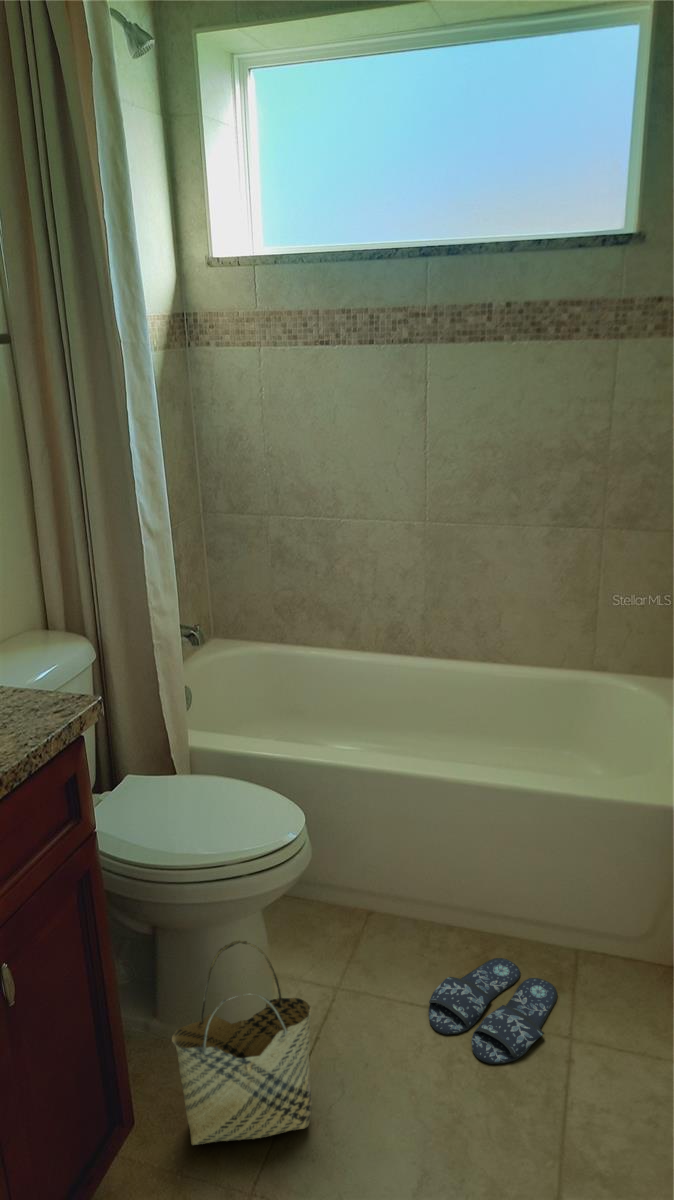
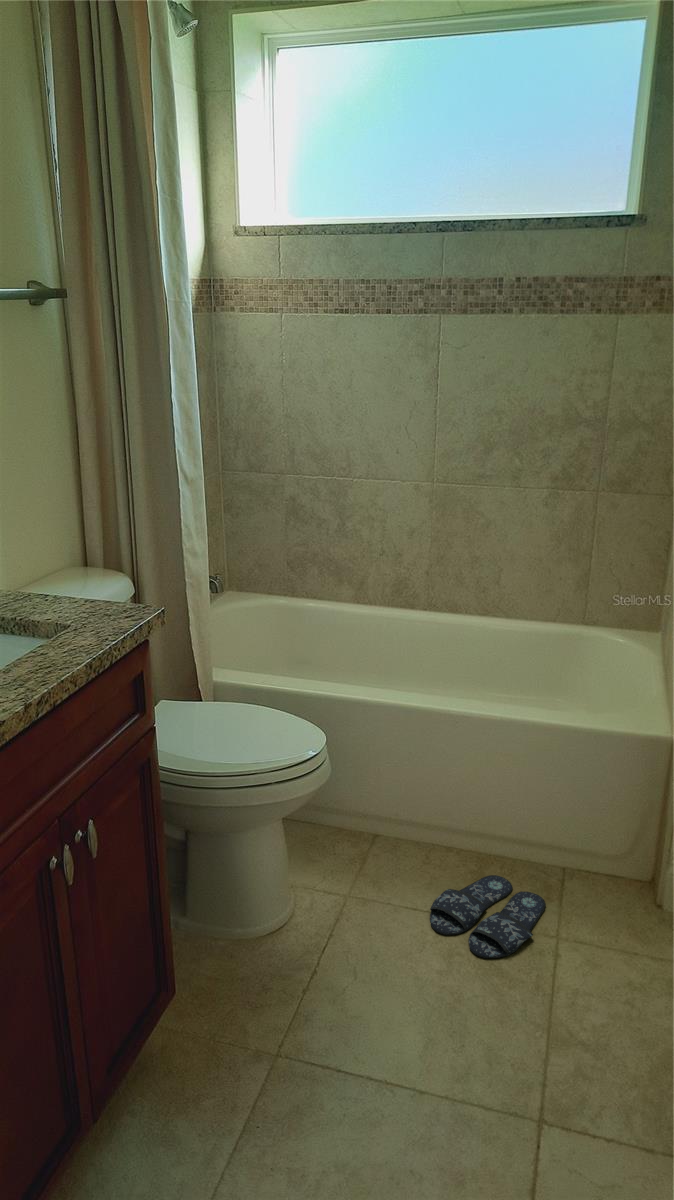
woven basket: present [172,941,312,1145] -> none [207,839,330,1016]

